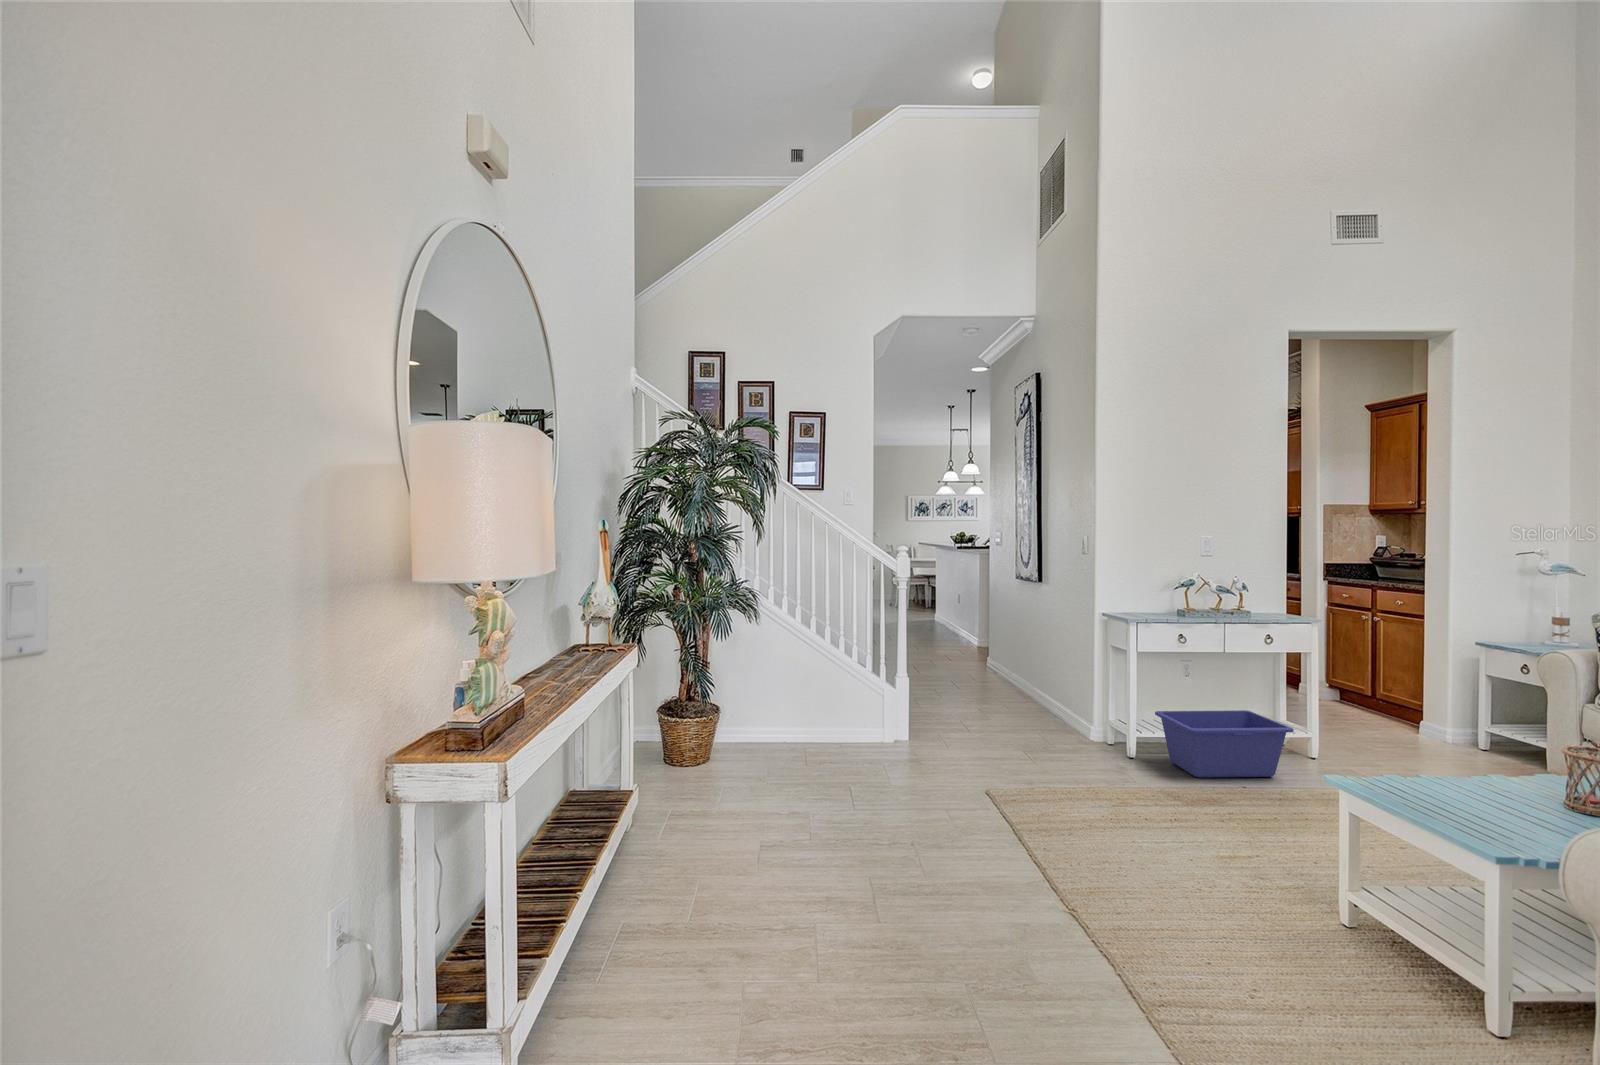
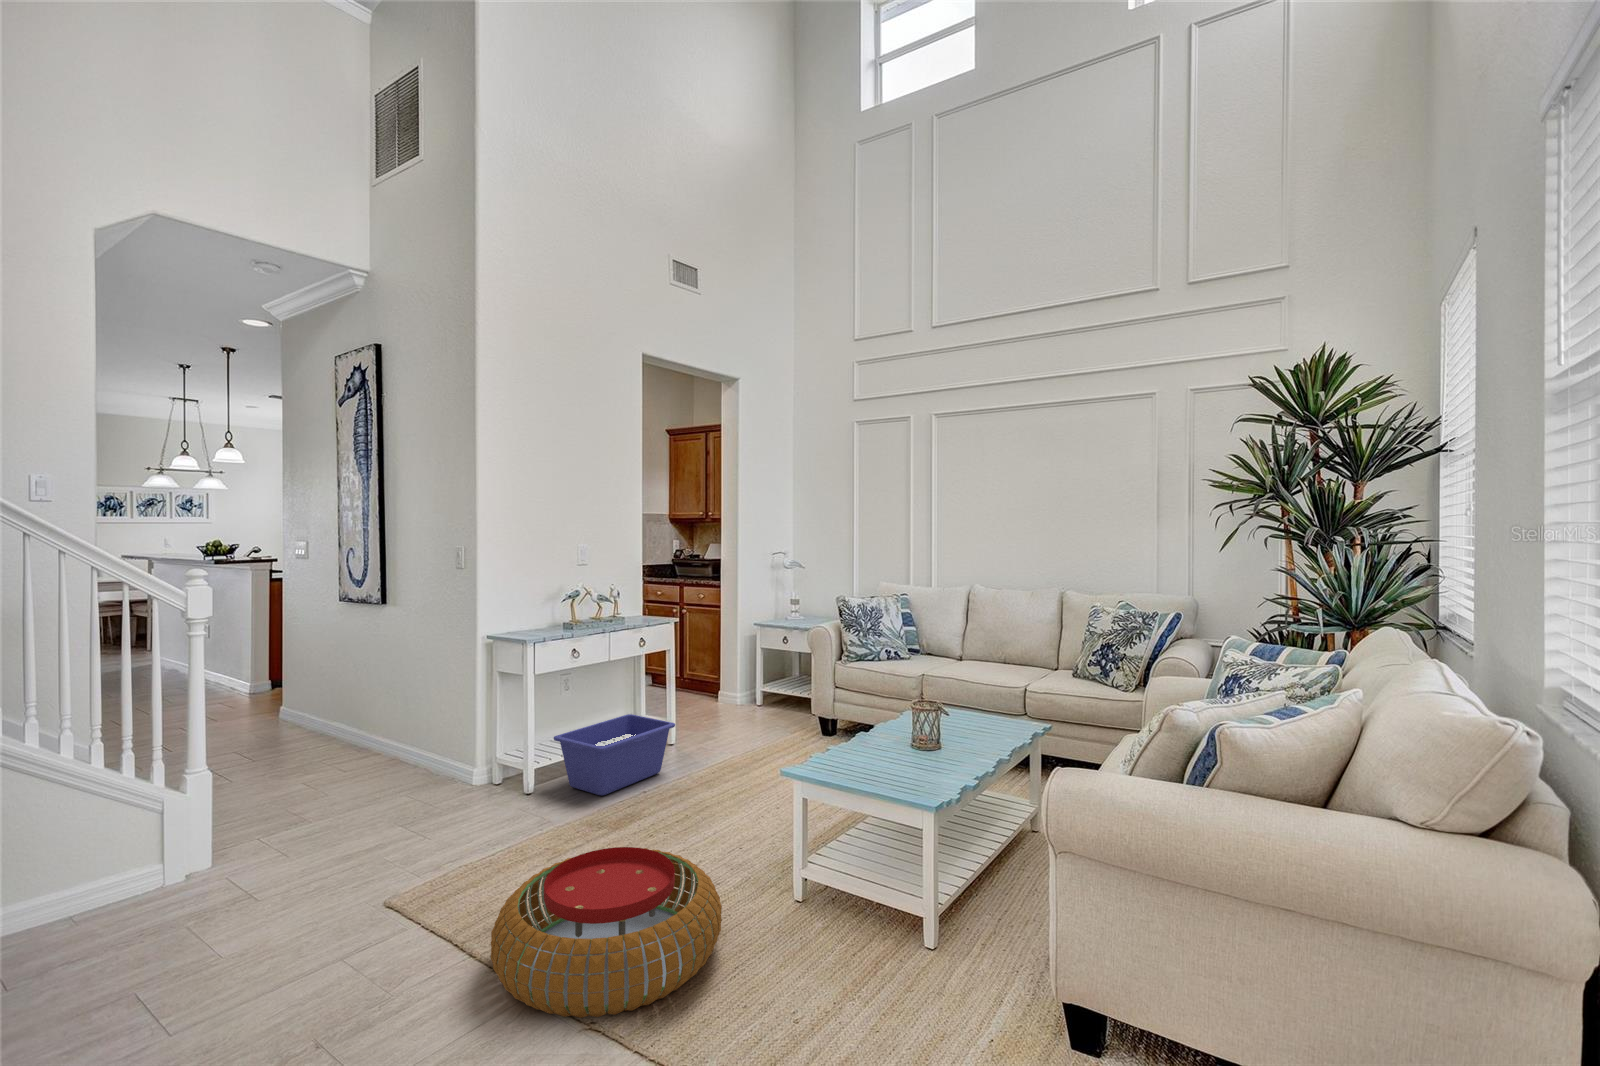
pouf: none [1020,792,1228,923] -> present [491,847,722,1018]

